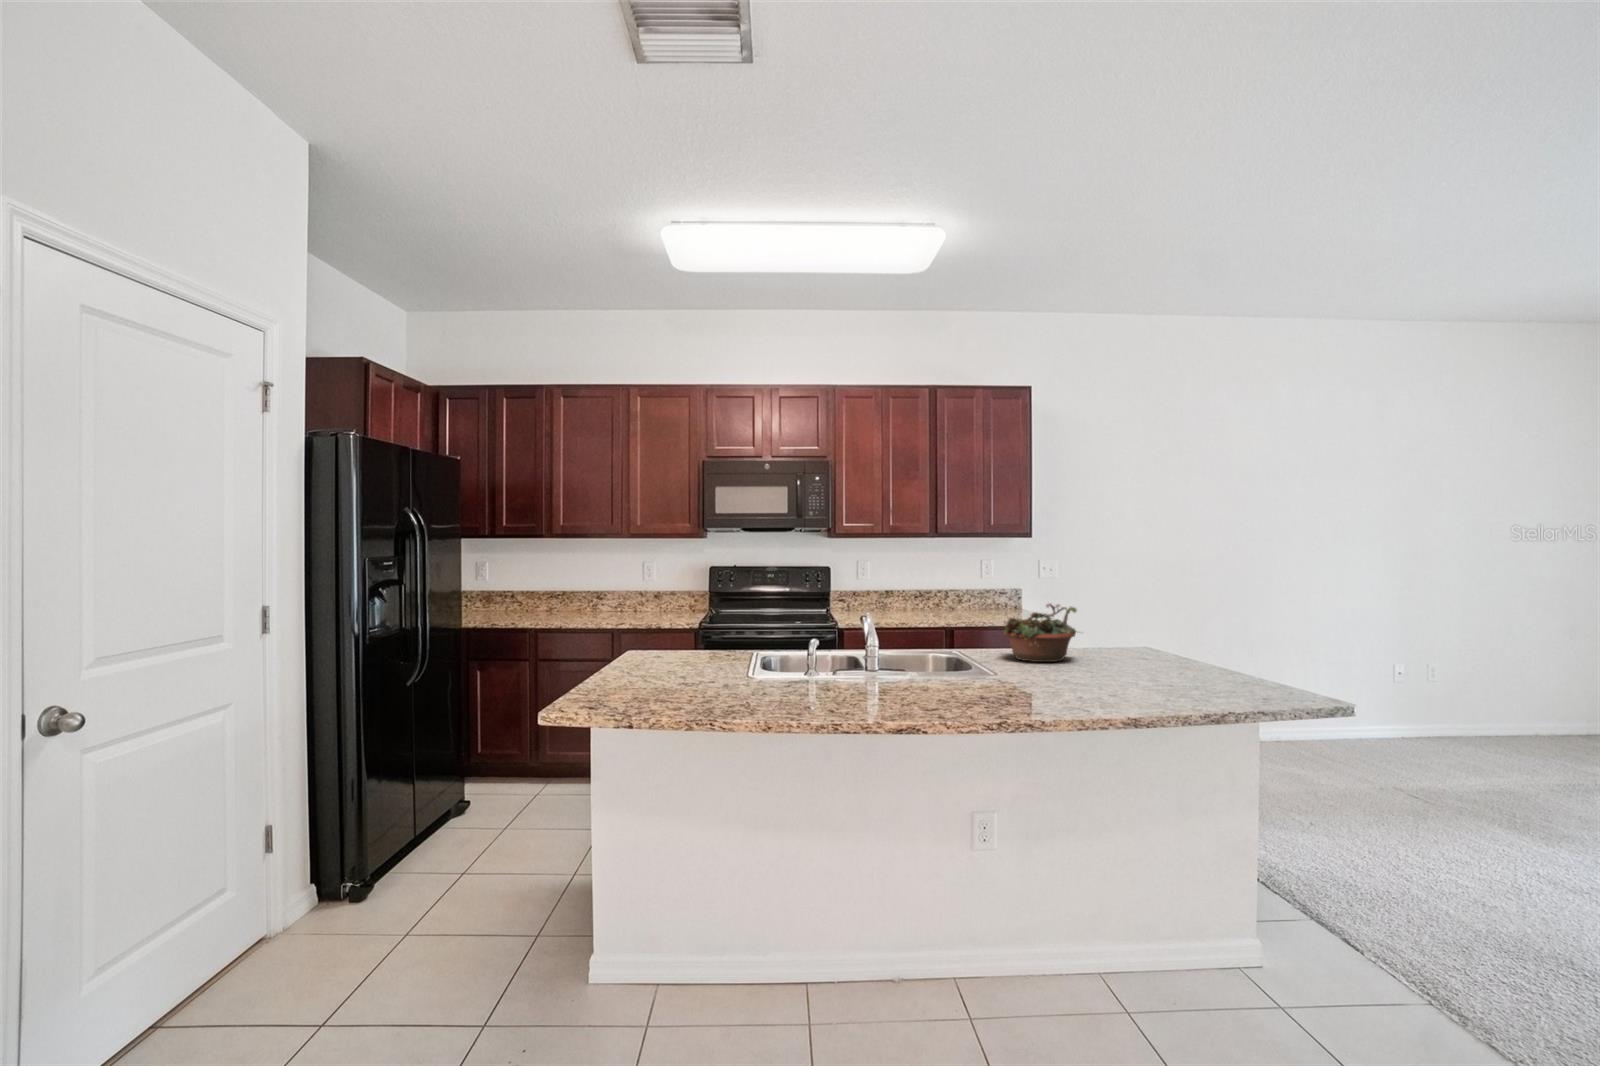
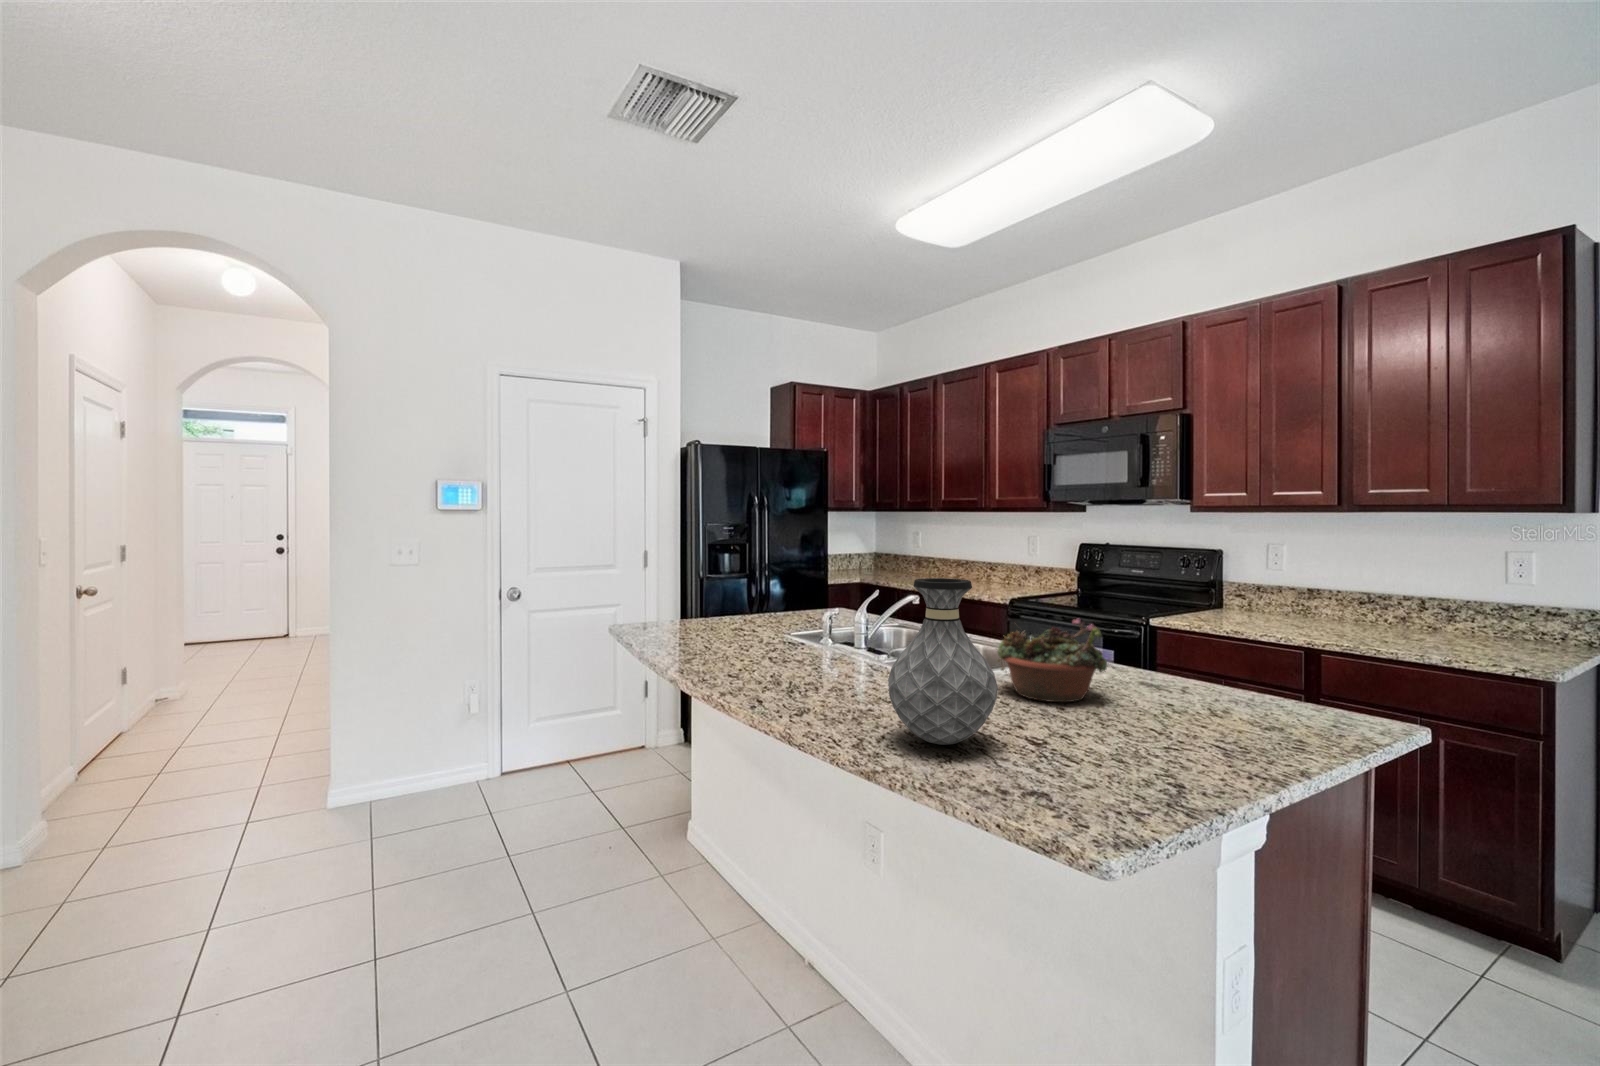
vase: none [1103,572,1184,685] -> present [888,578,998,745]

